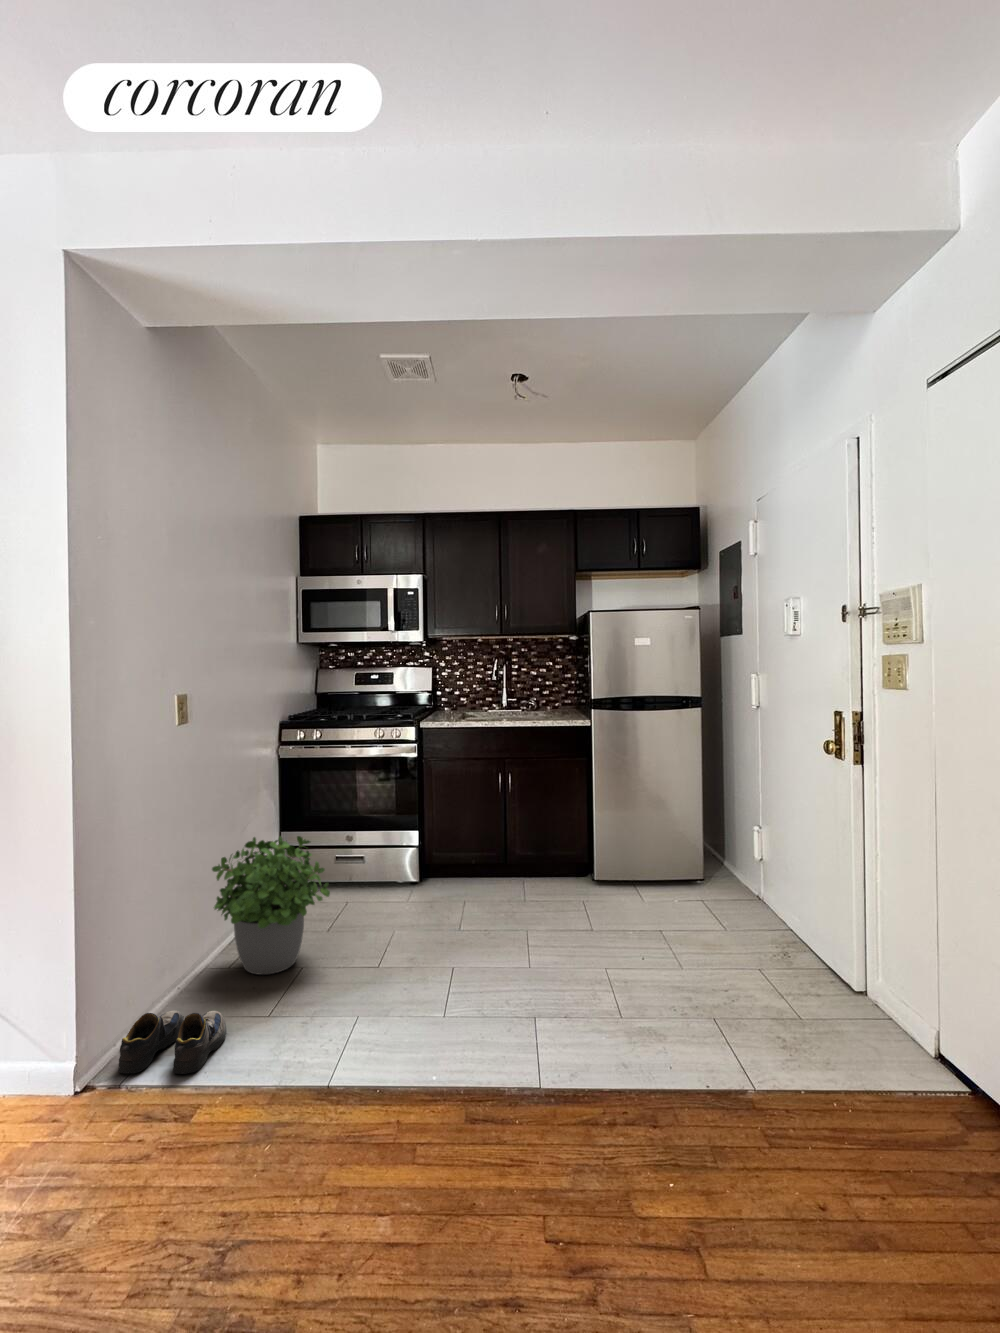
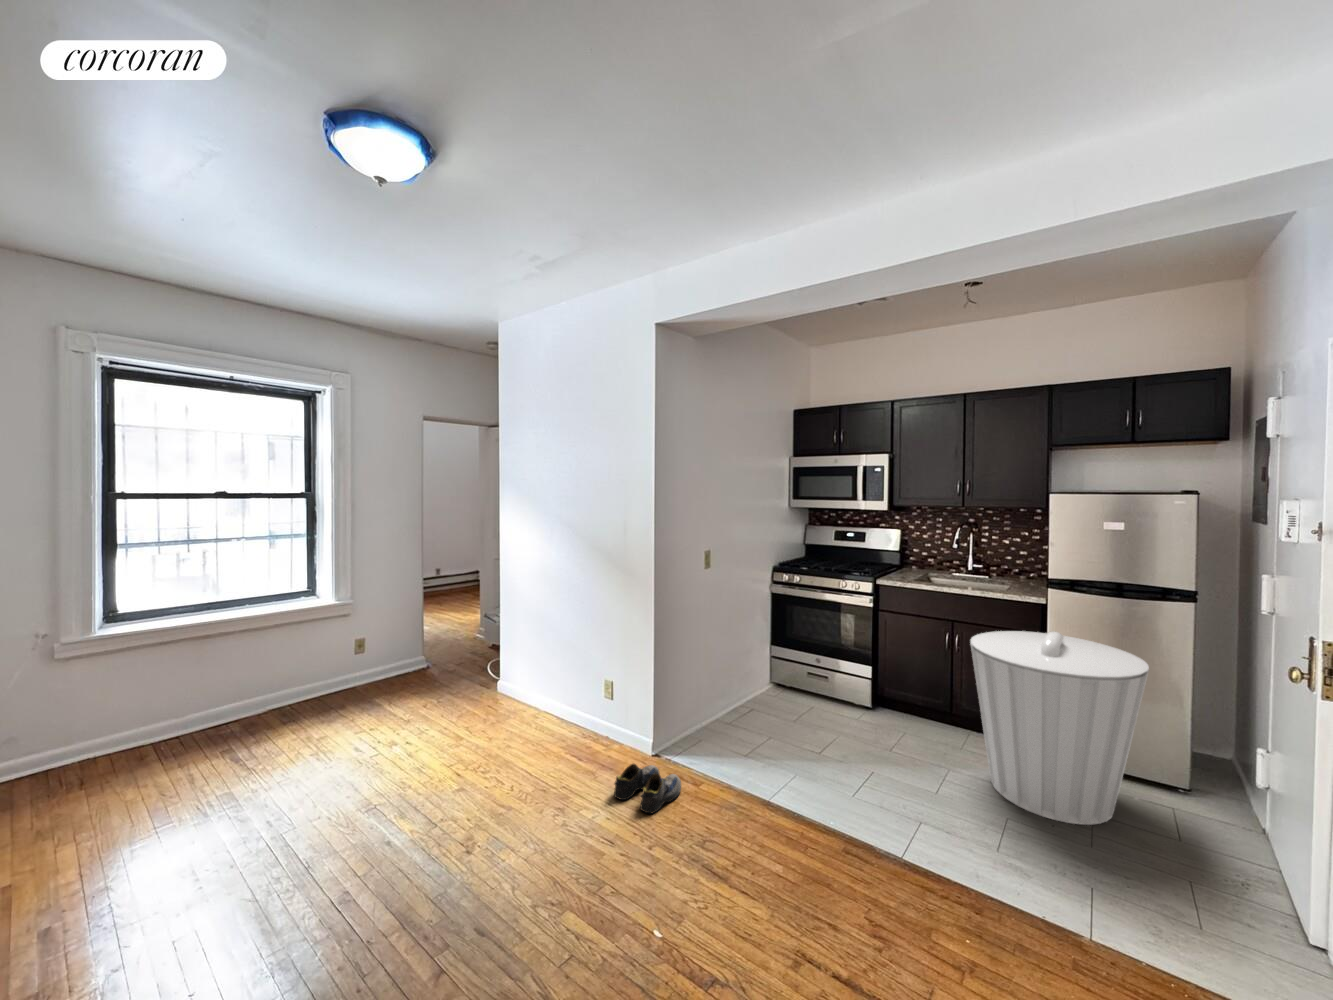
trash can: none [538,745,686,929] -> present [970,631,1149,825]
potted plant: present [212,836,330,975] -> none [691,656,772,758]

